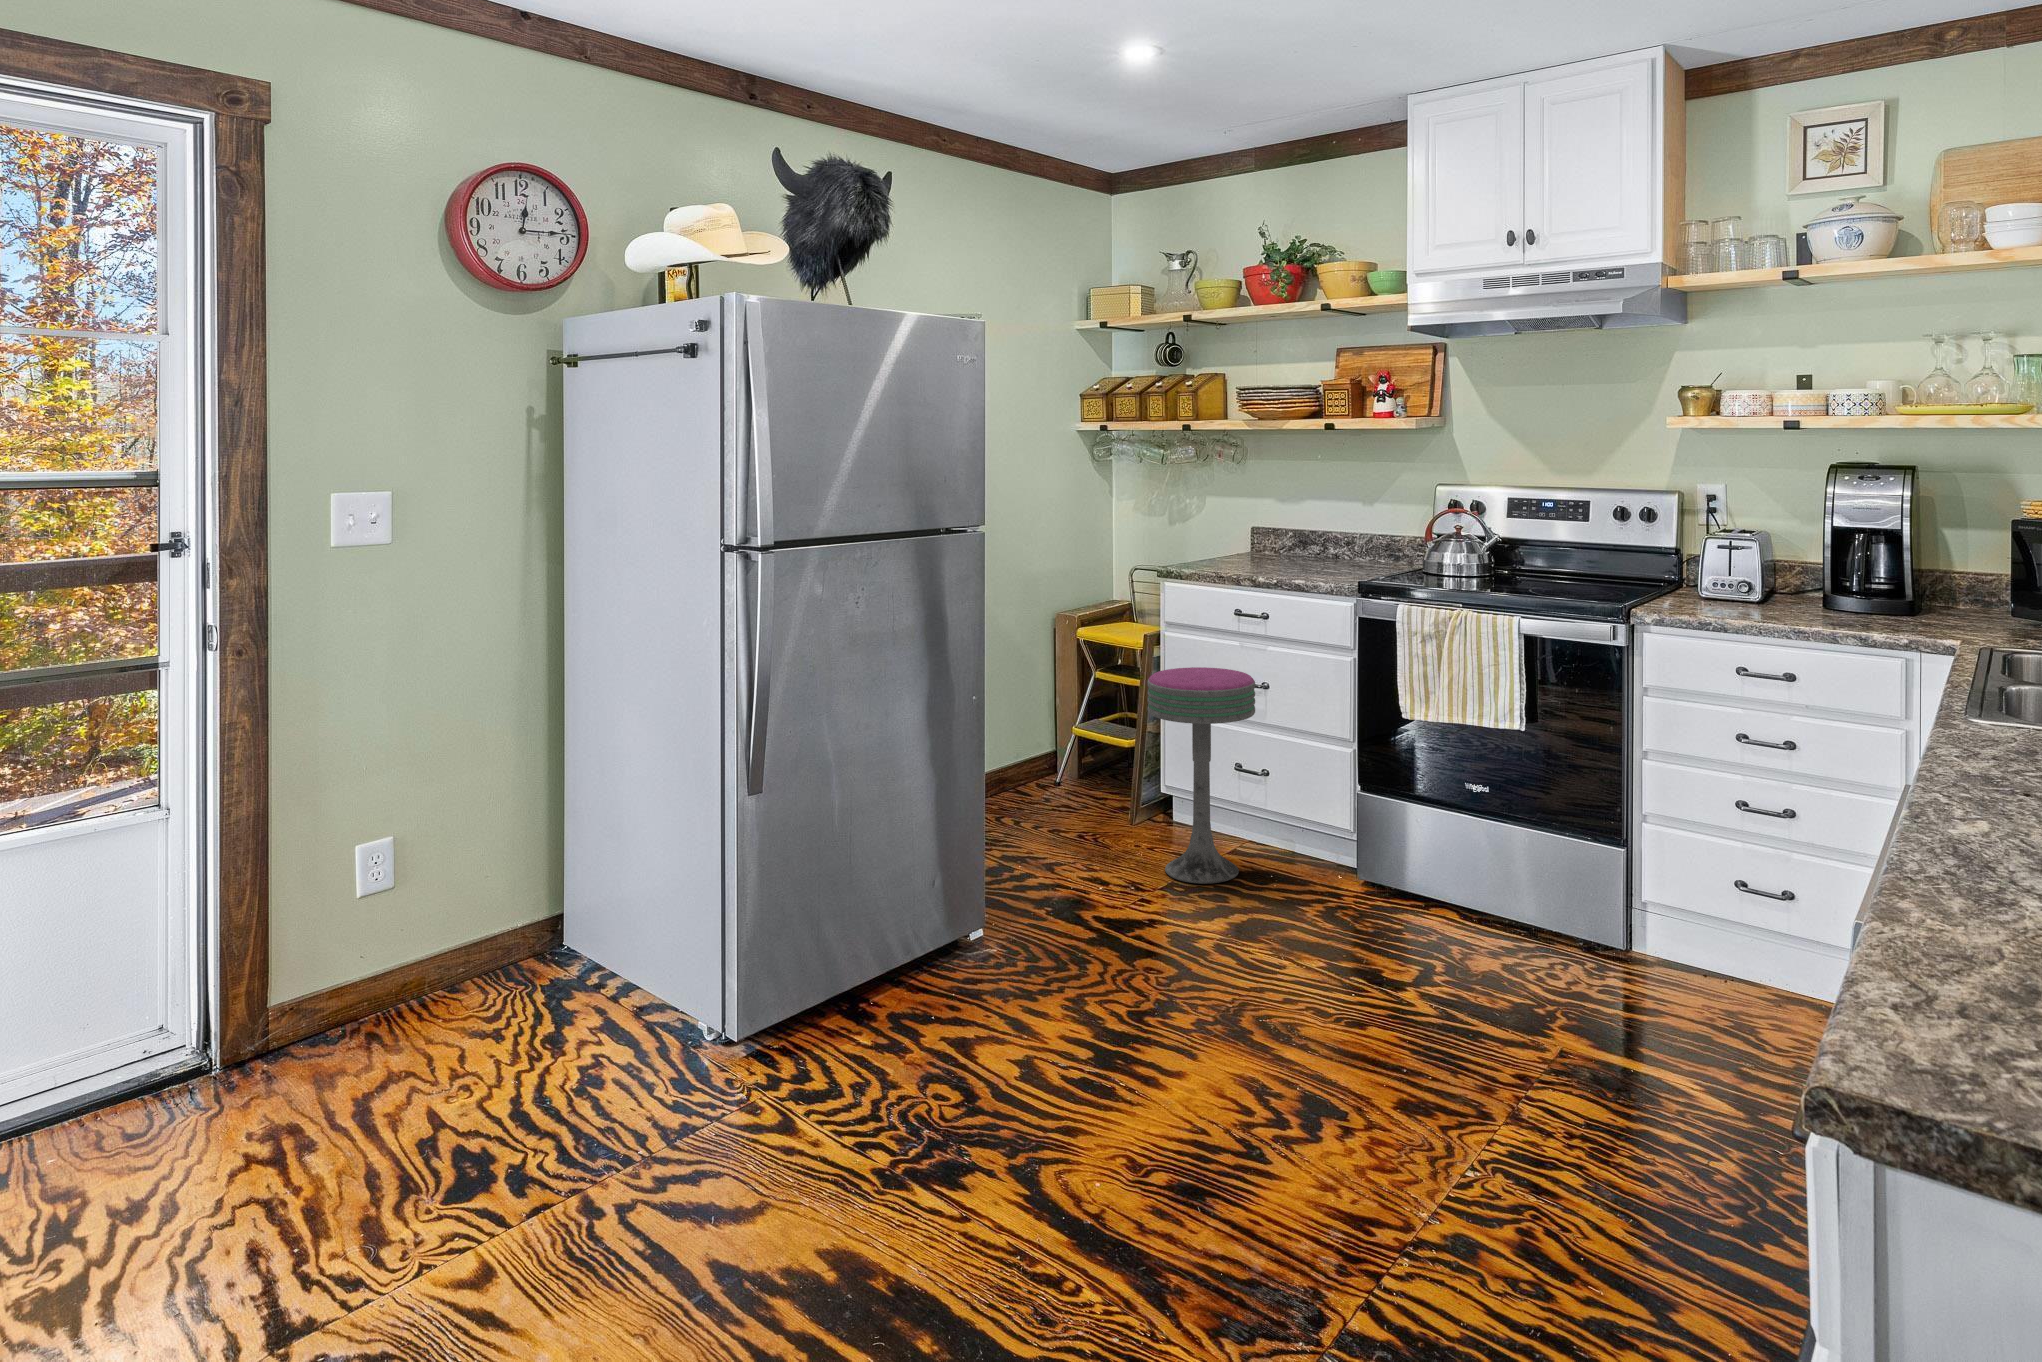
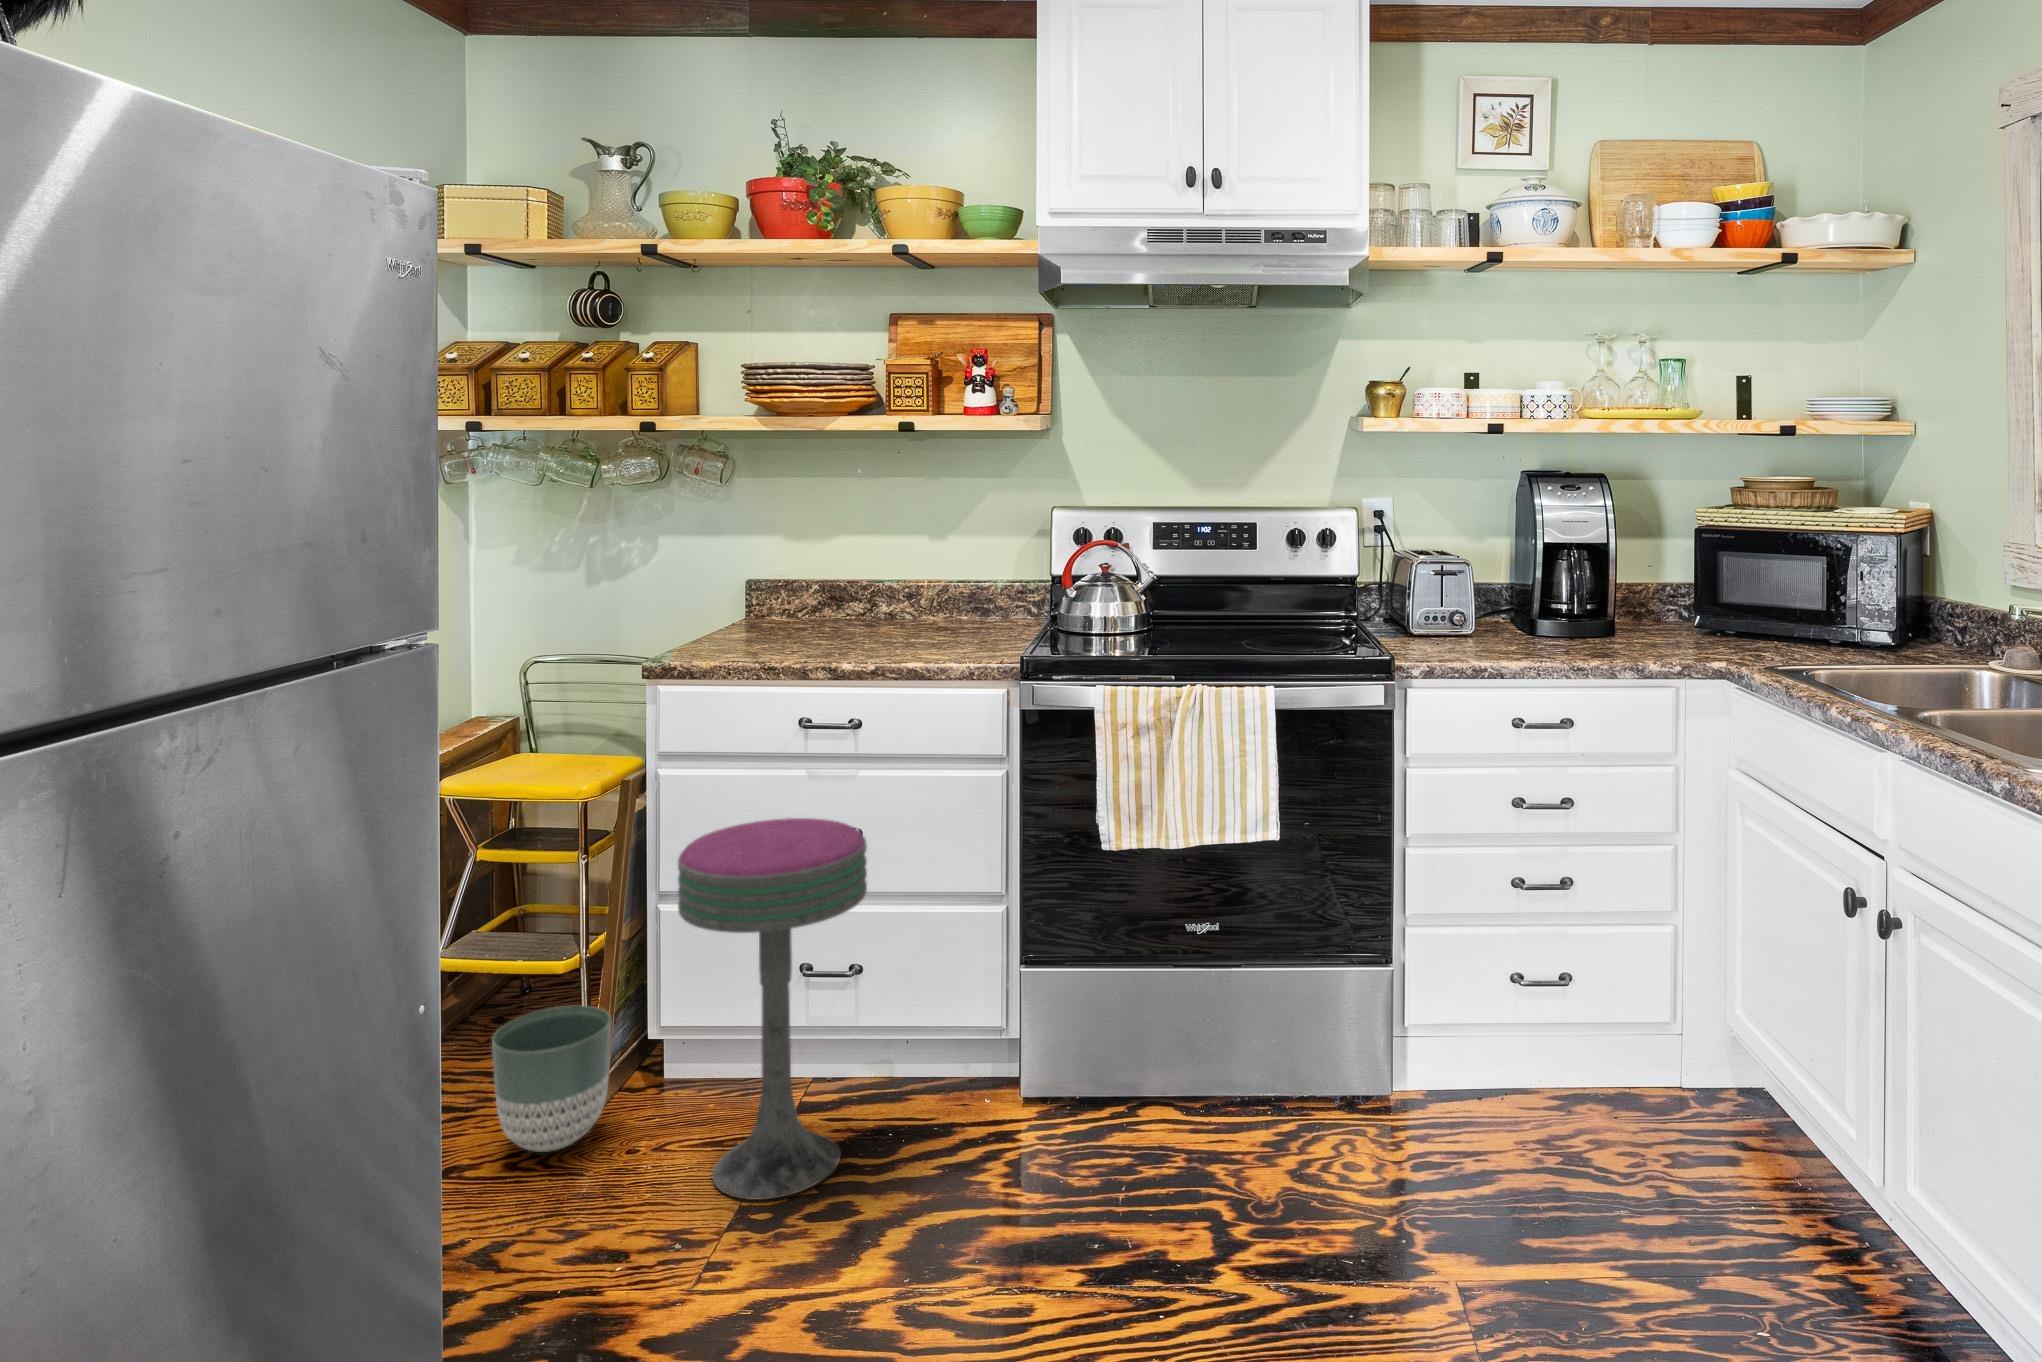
planter: none [1072,761,1133,837] -> present [492,1005,611,1152]

